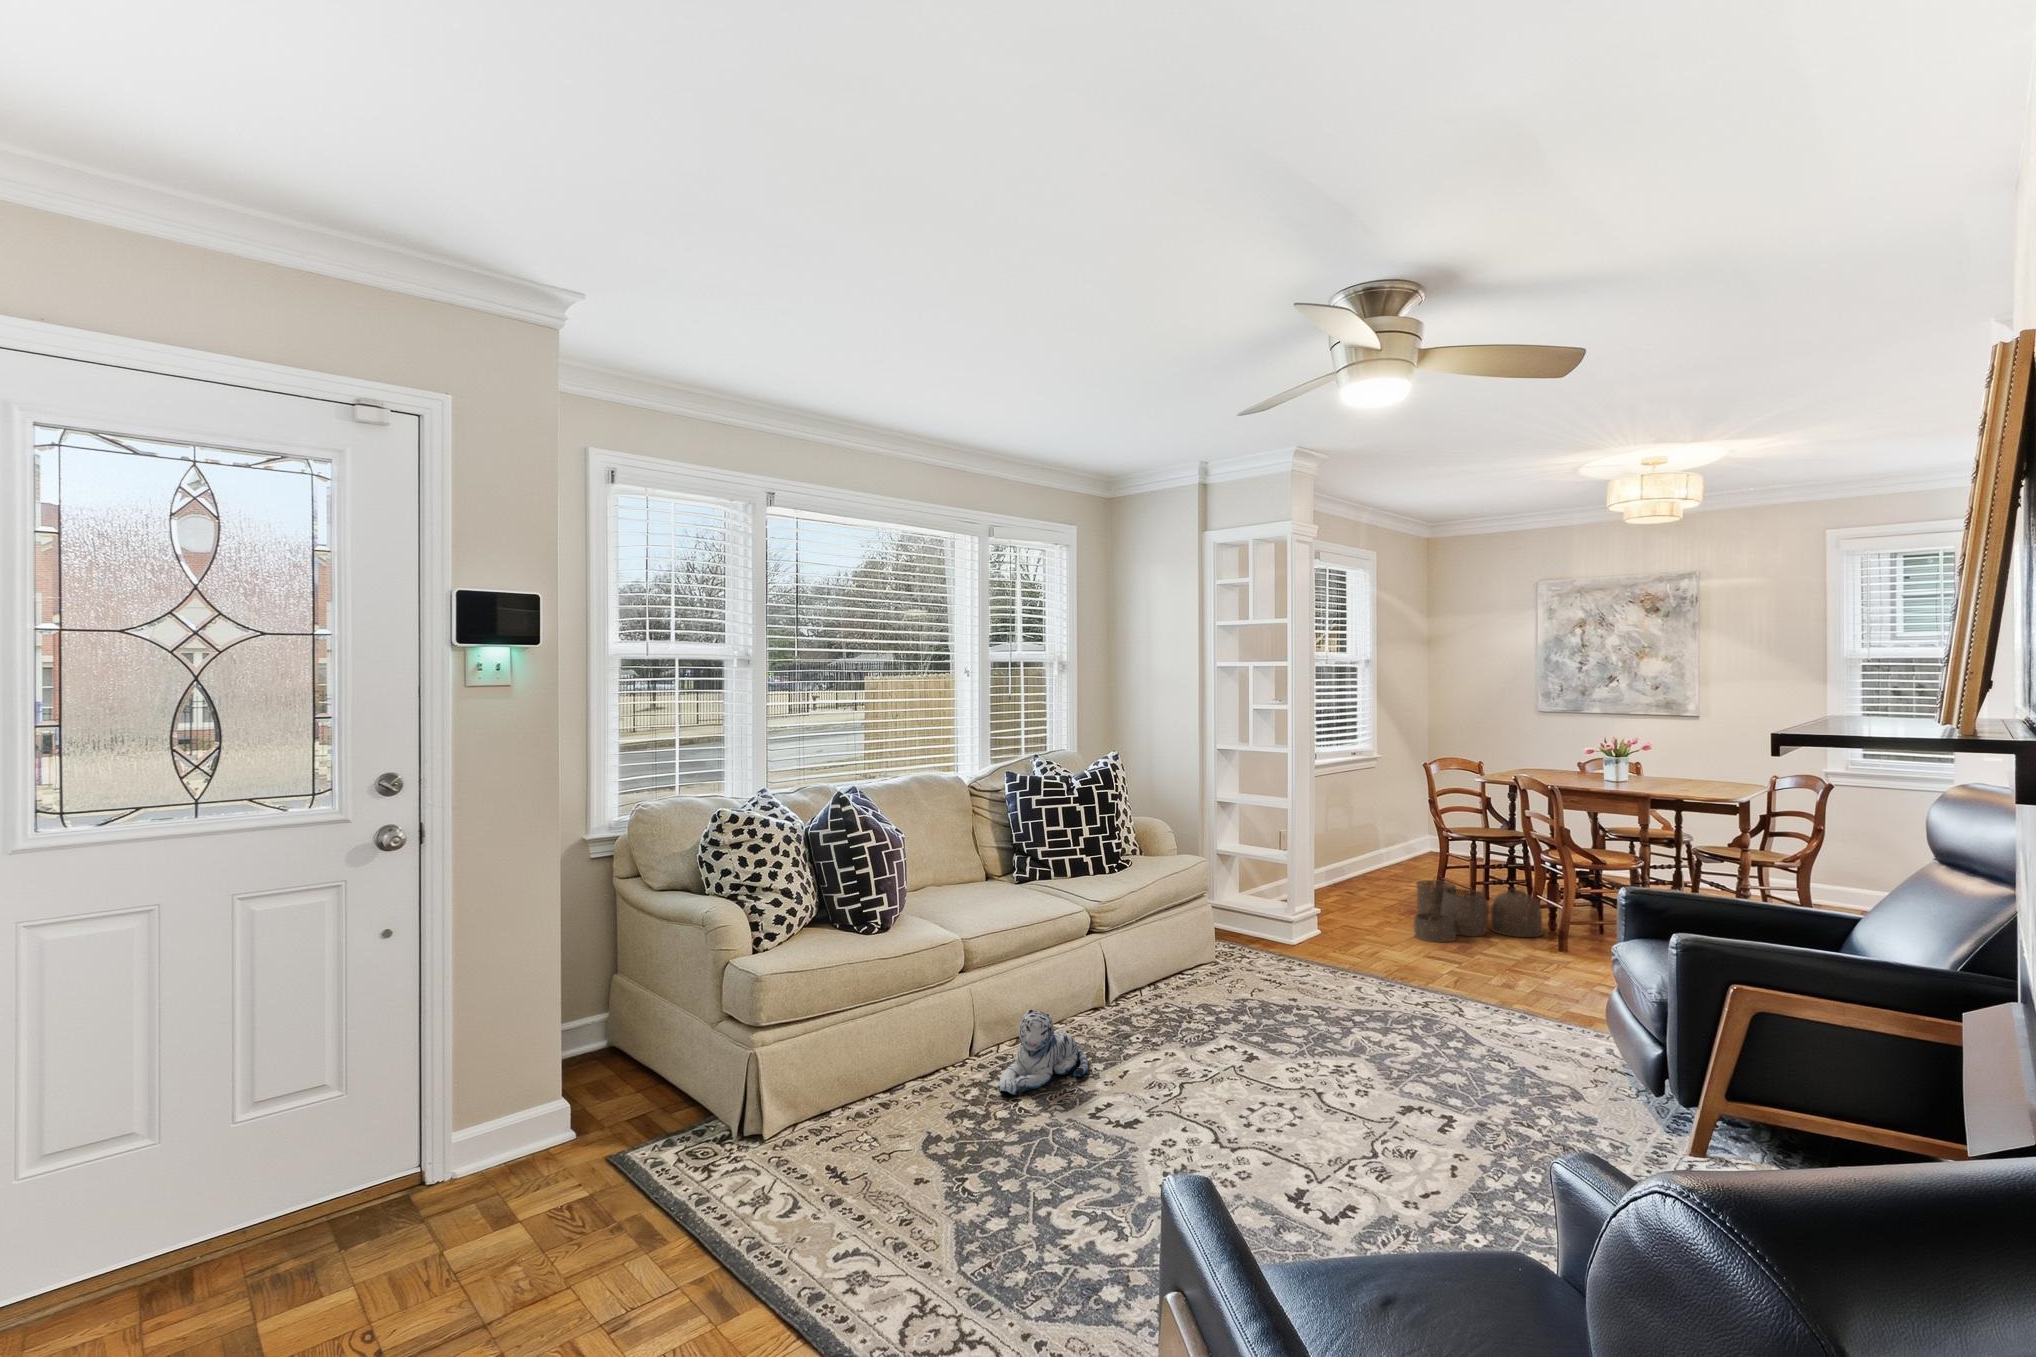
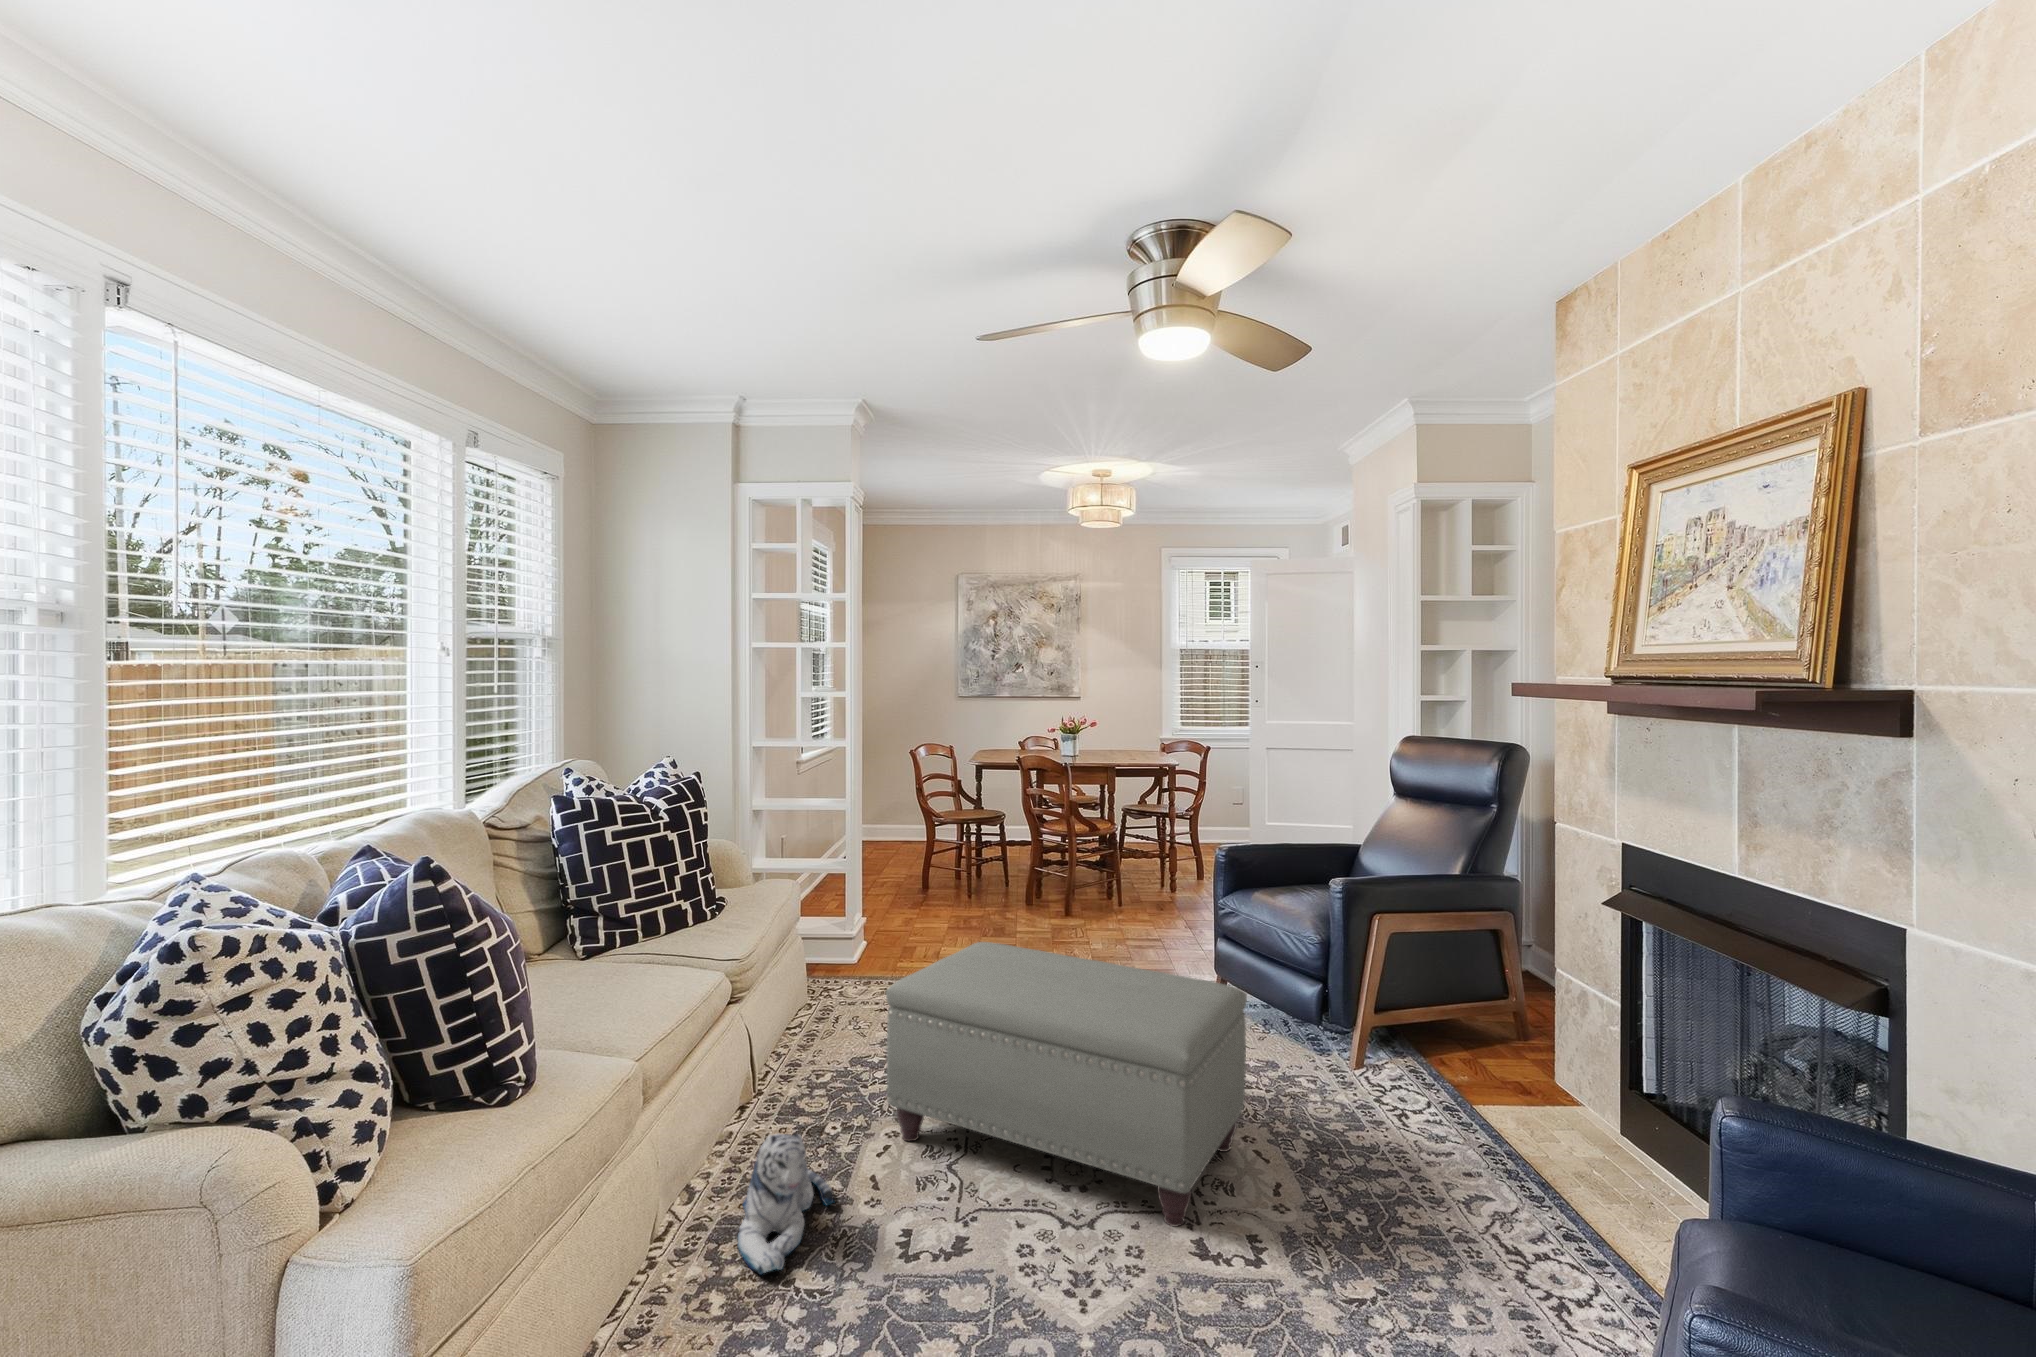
woven basket: present [1414,880,1543,942] -> none [921,857,1027,924]
ottoman: none [1157,923,1459,1180] -> present [886,942,1247,1227]

